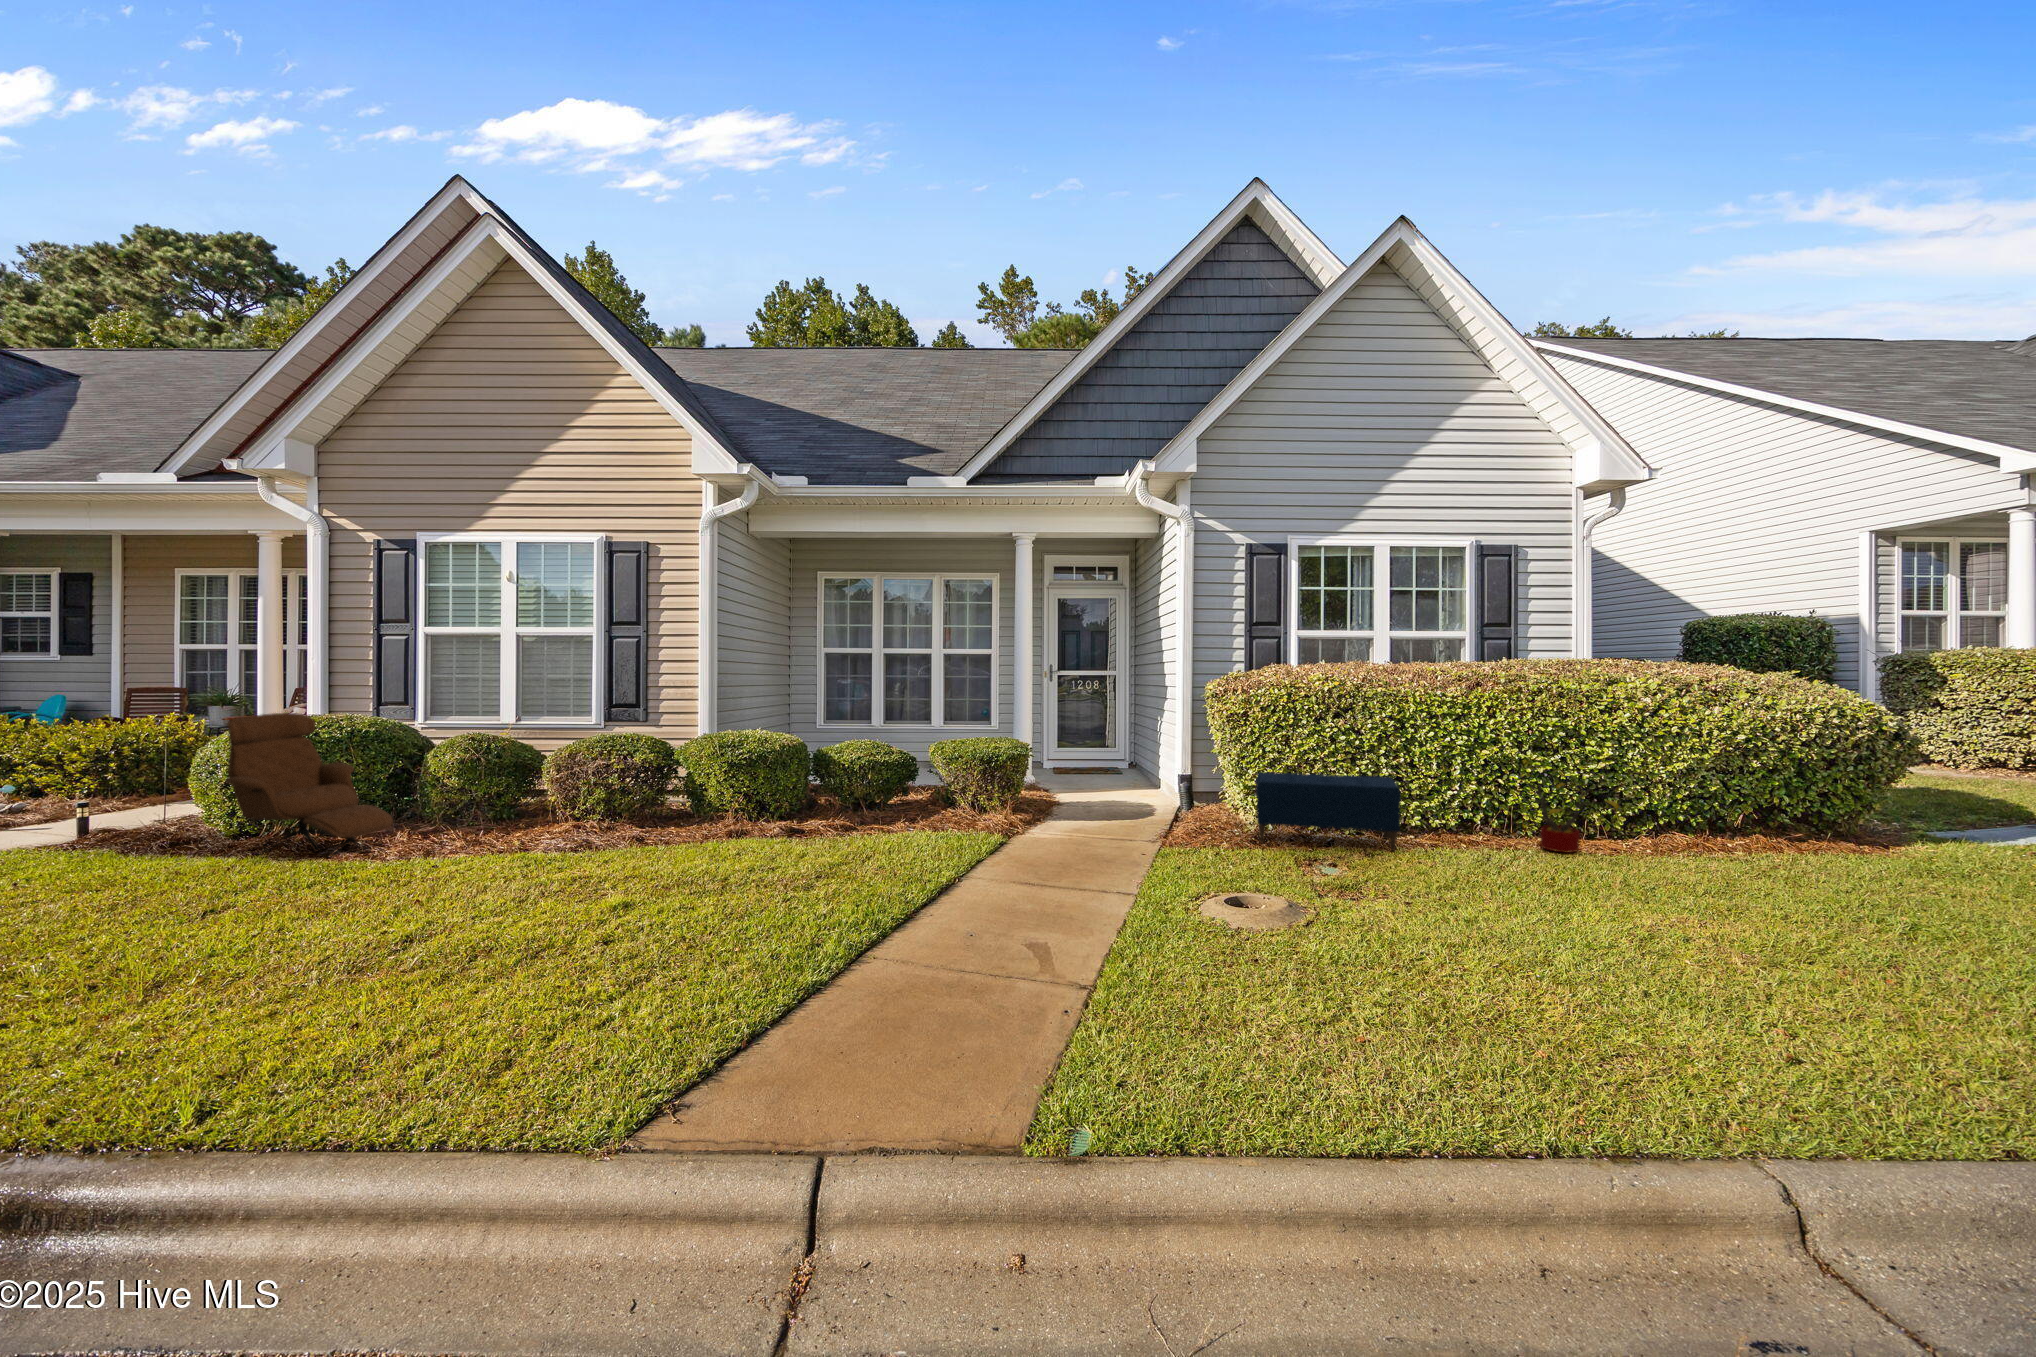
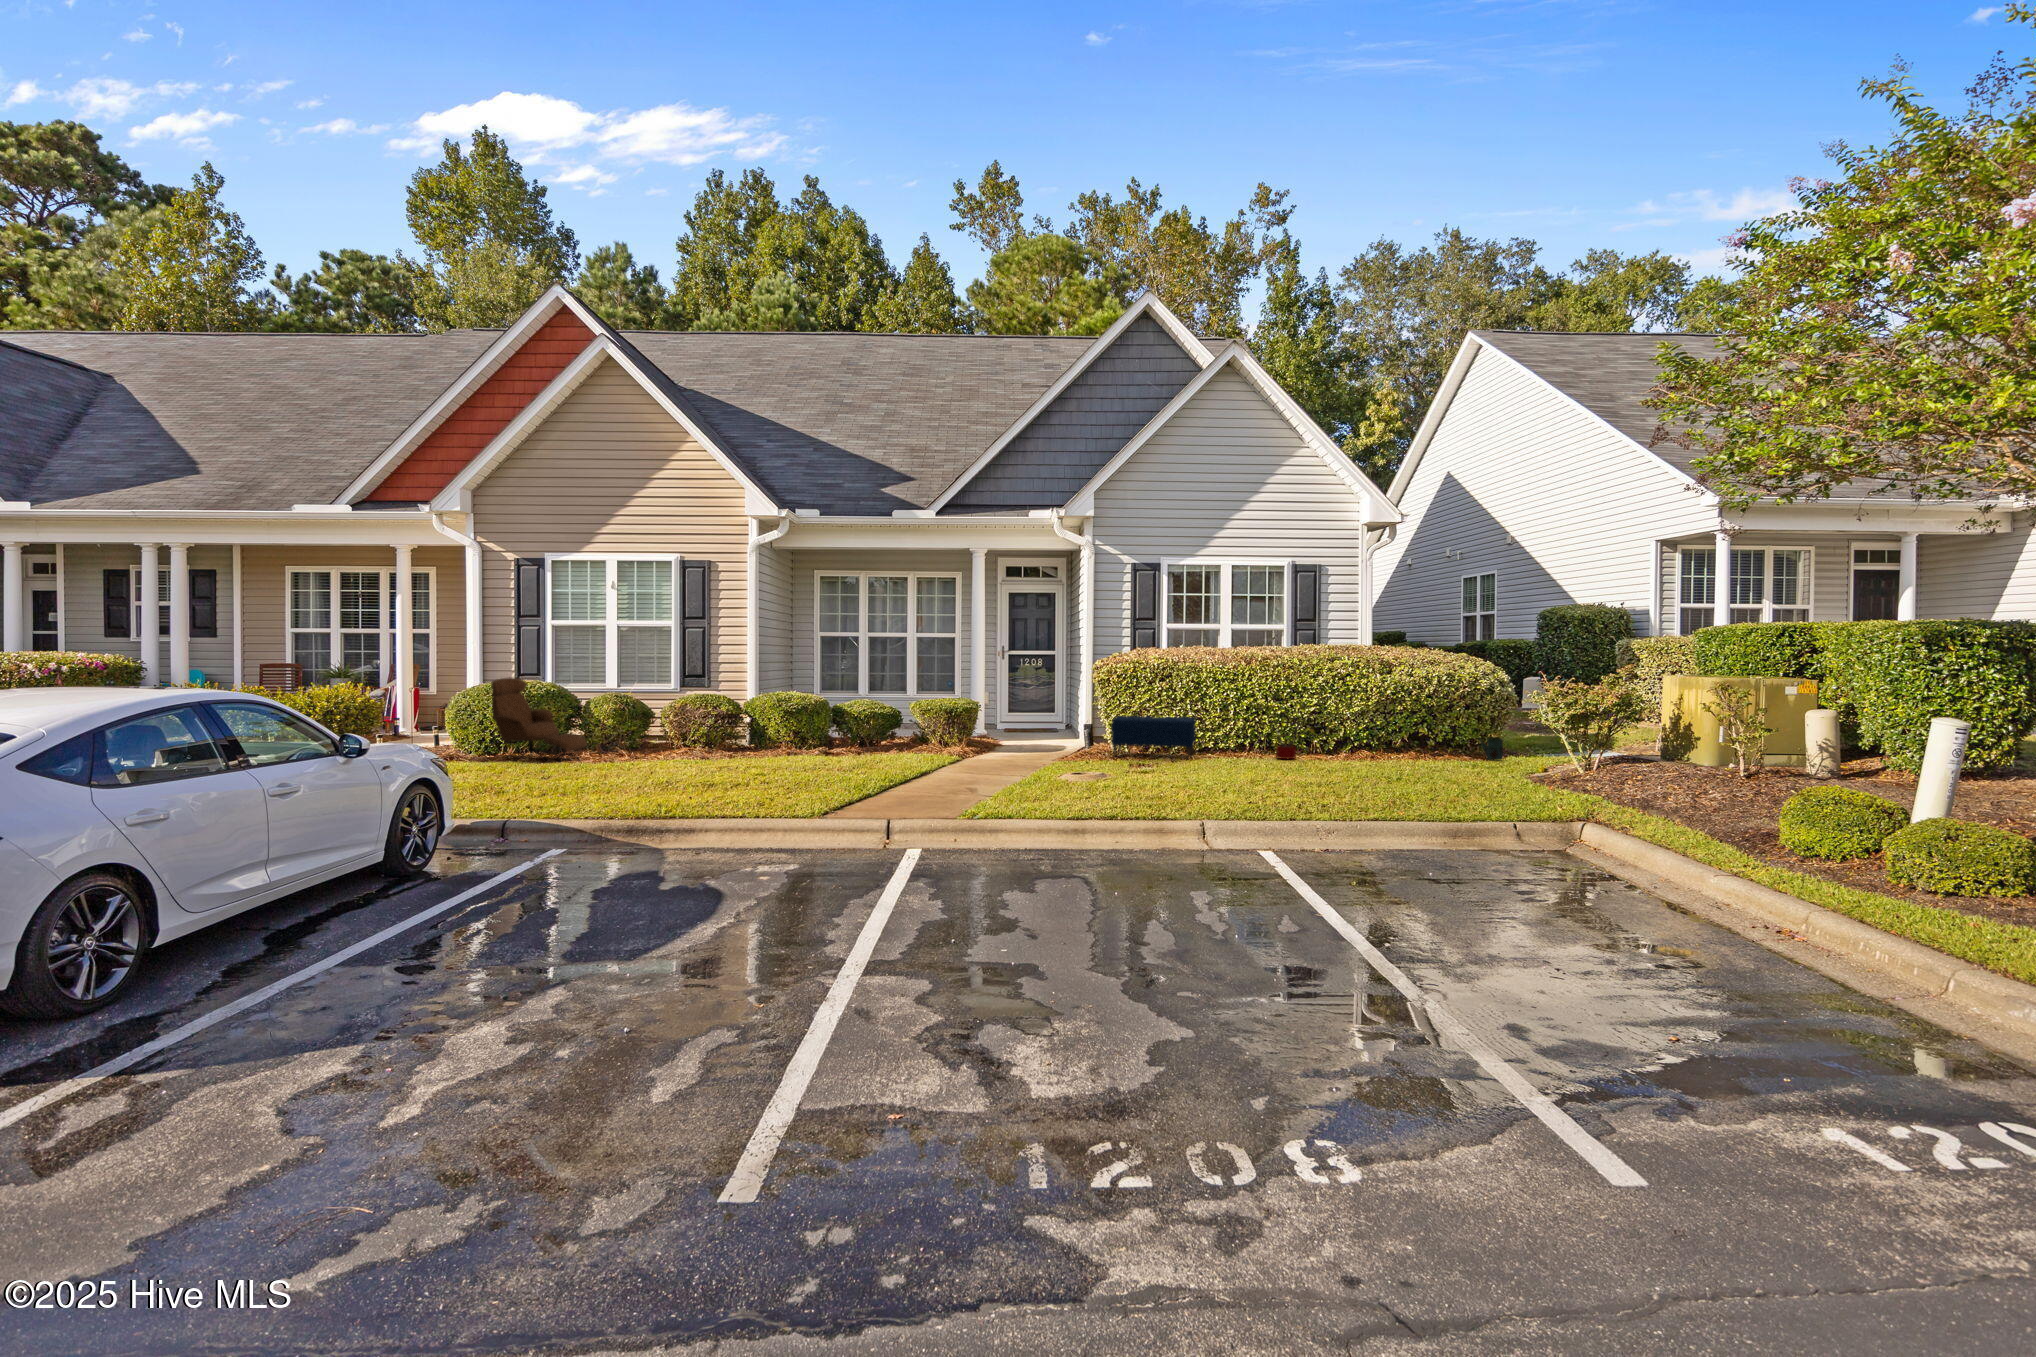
watering can: none [1877,805,1964,856] -> present [1475,733,1504,761]

